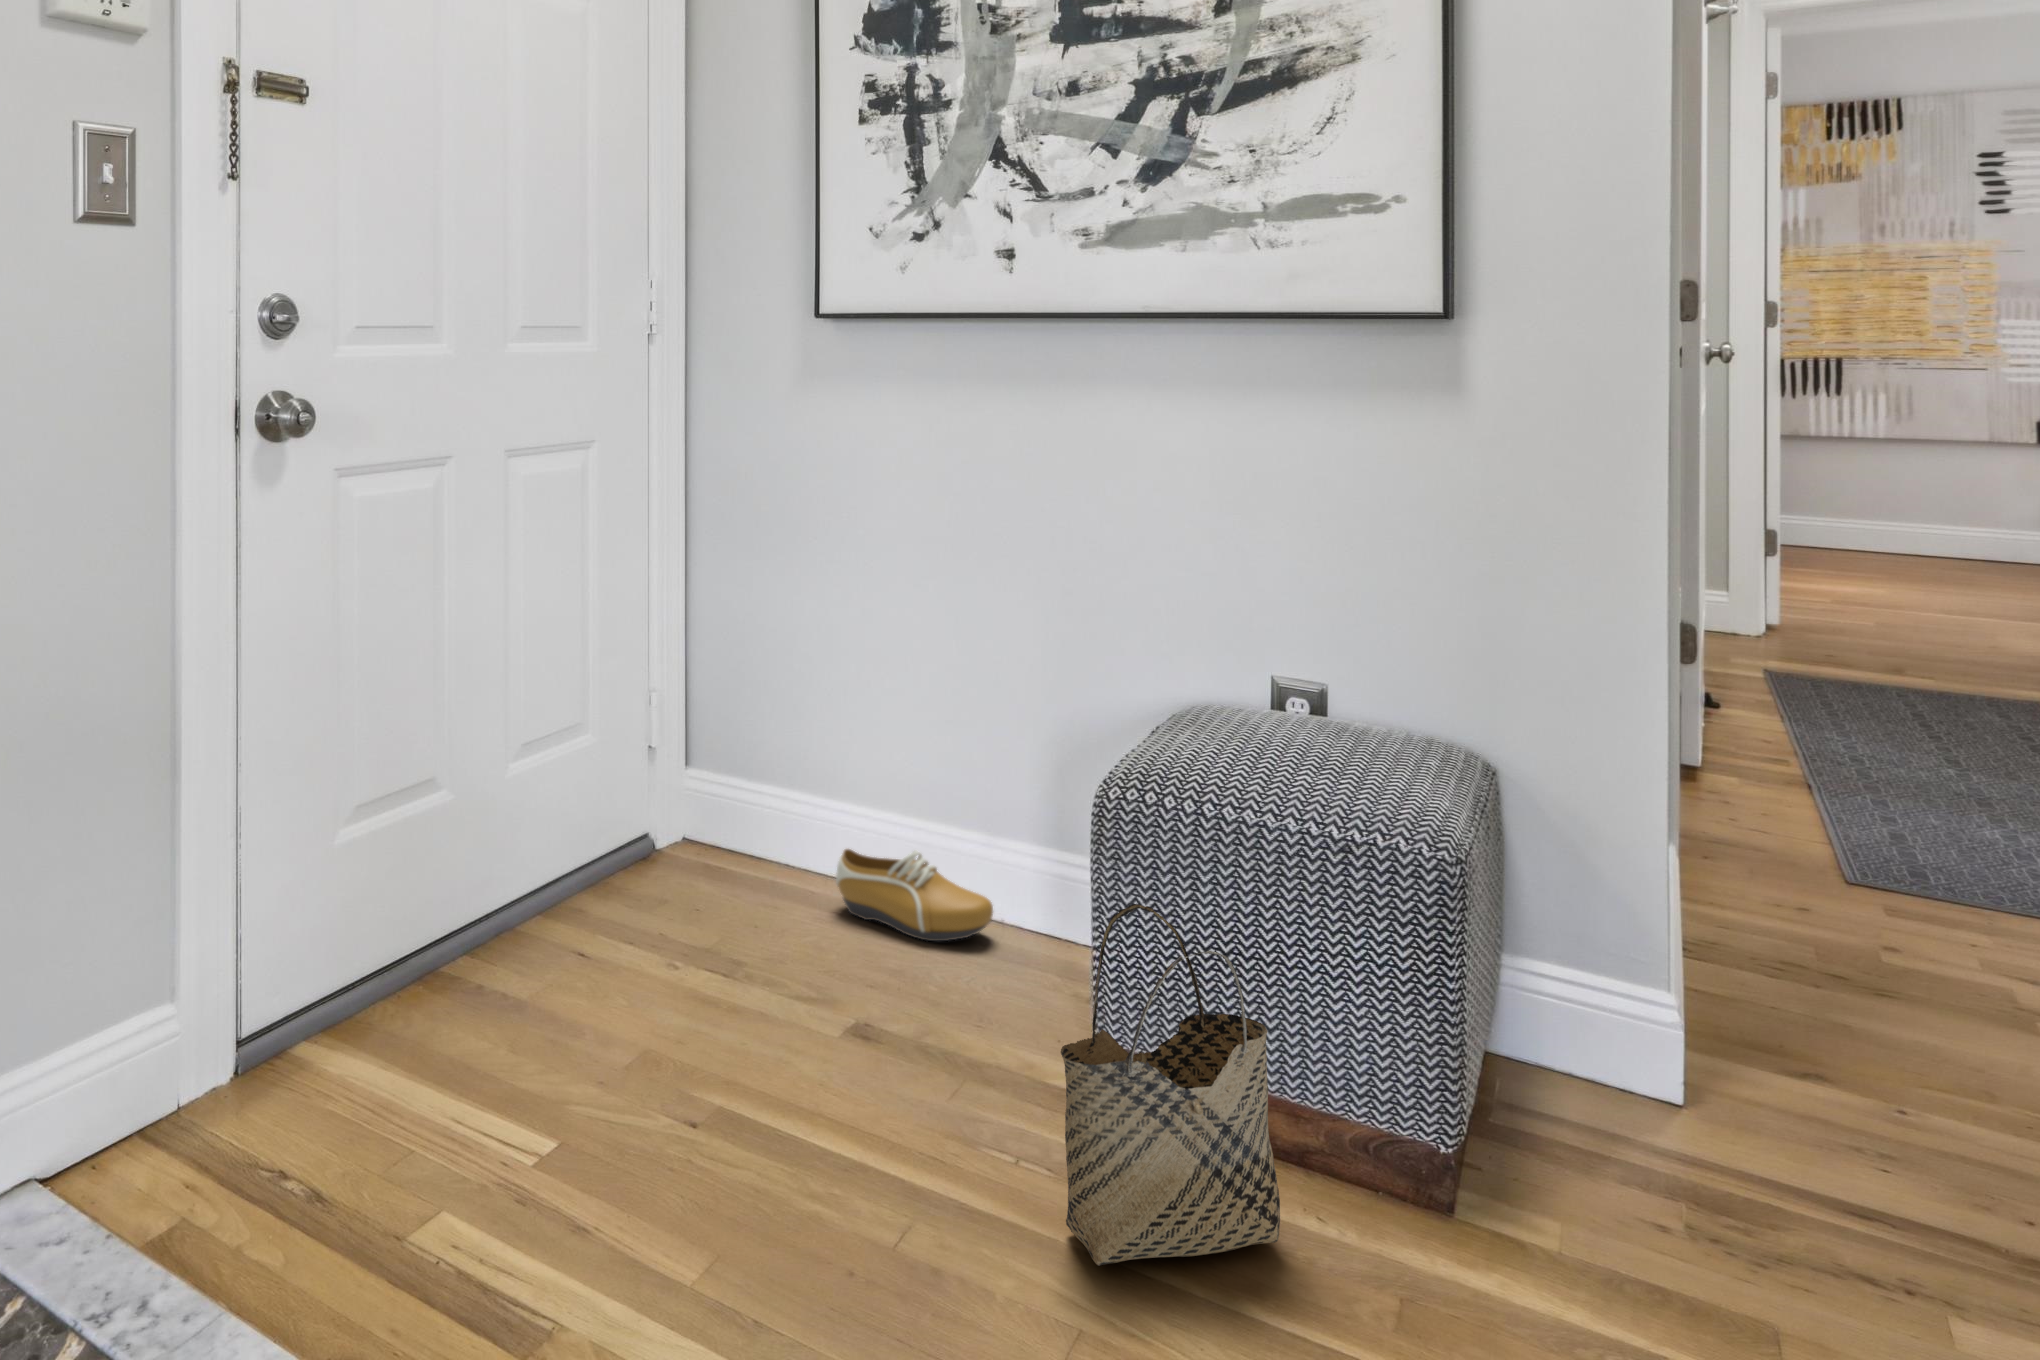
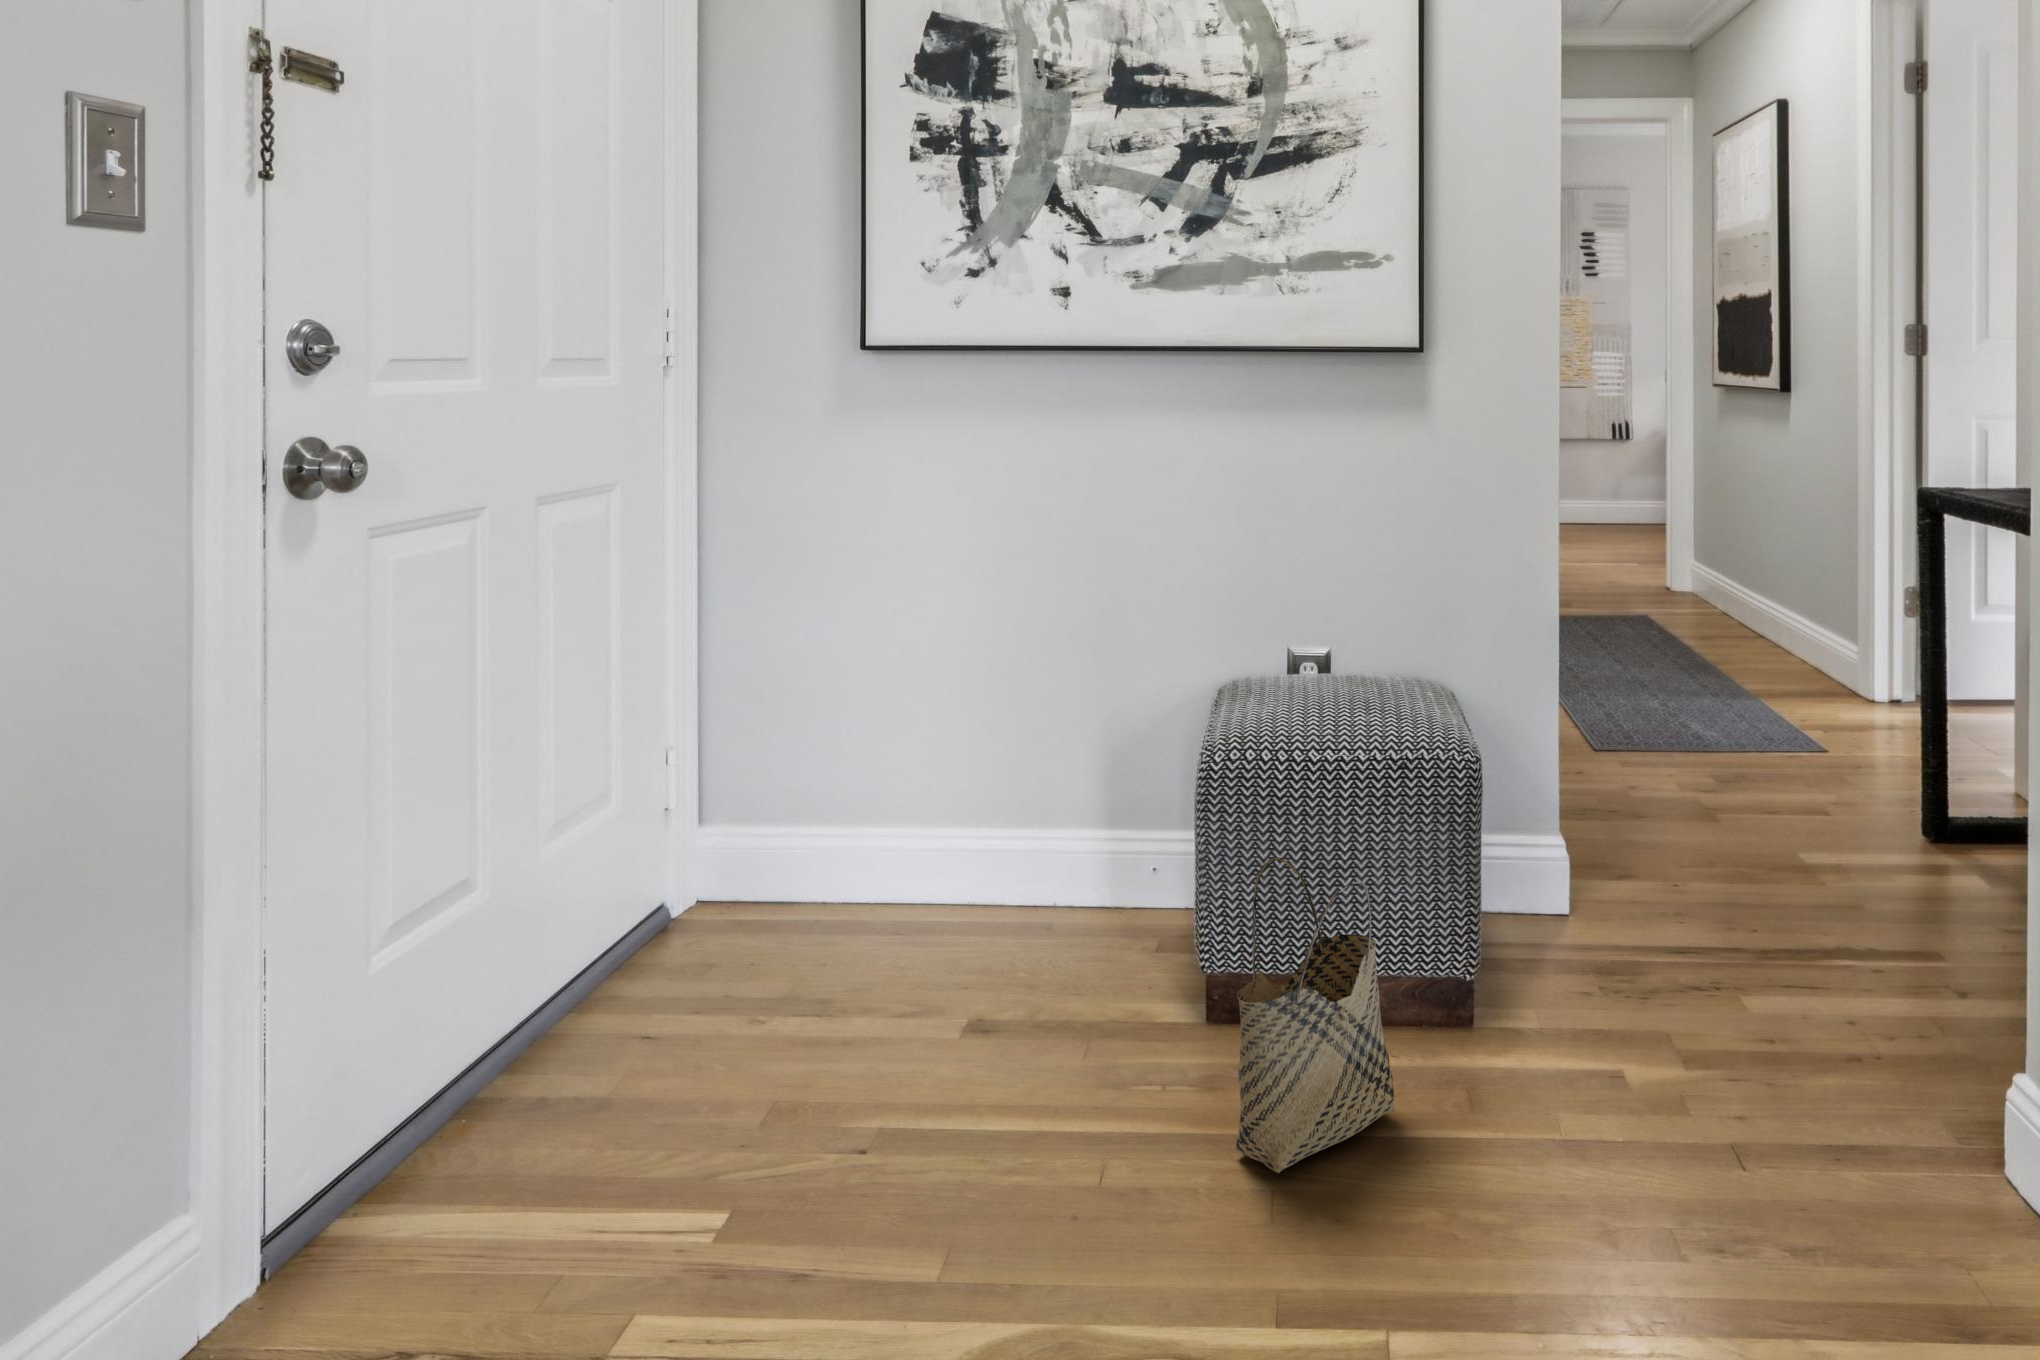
shoe: present [836,849,993,941] -> none [893,859,1052,942]

